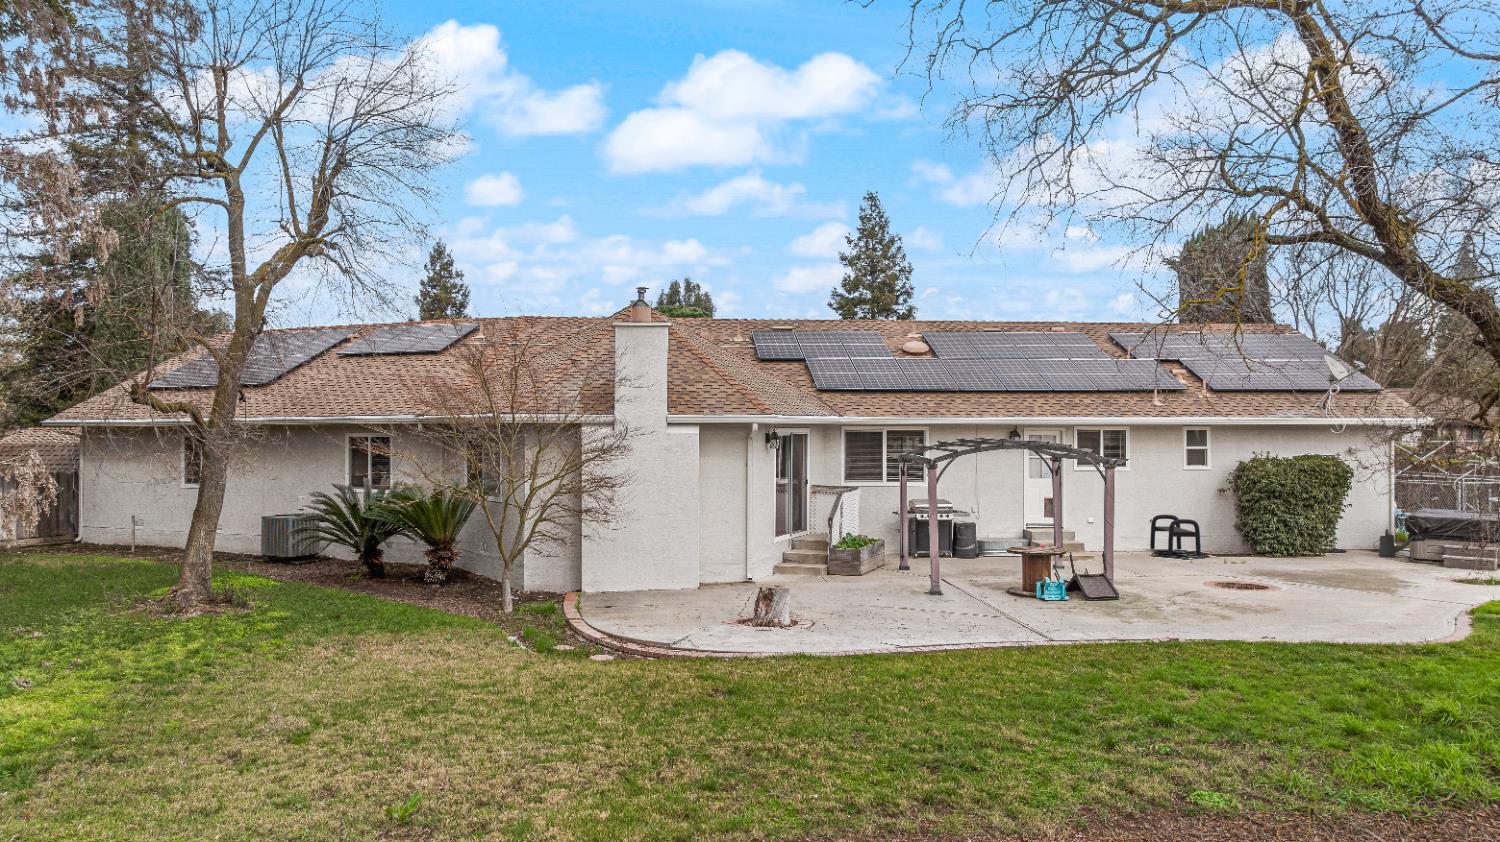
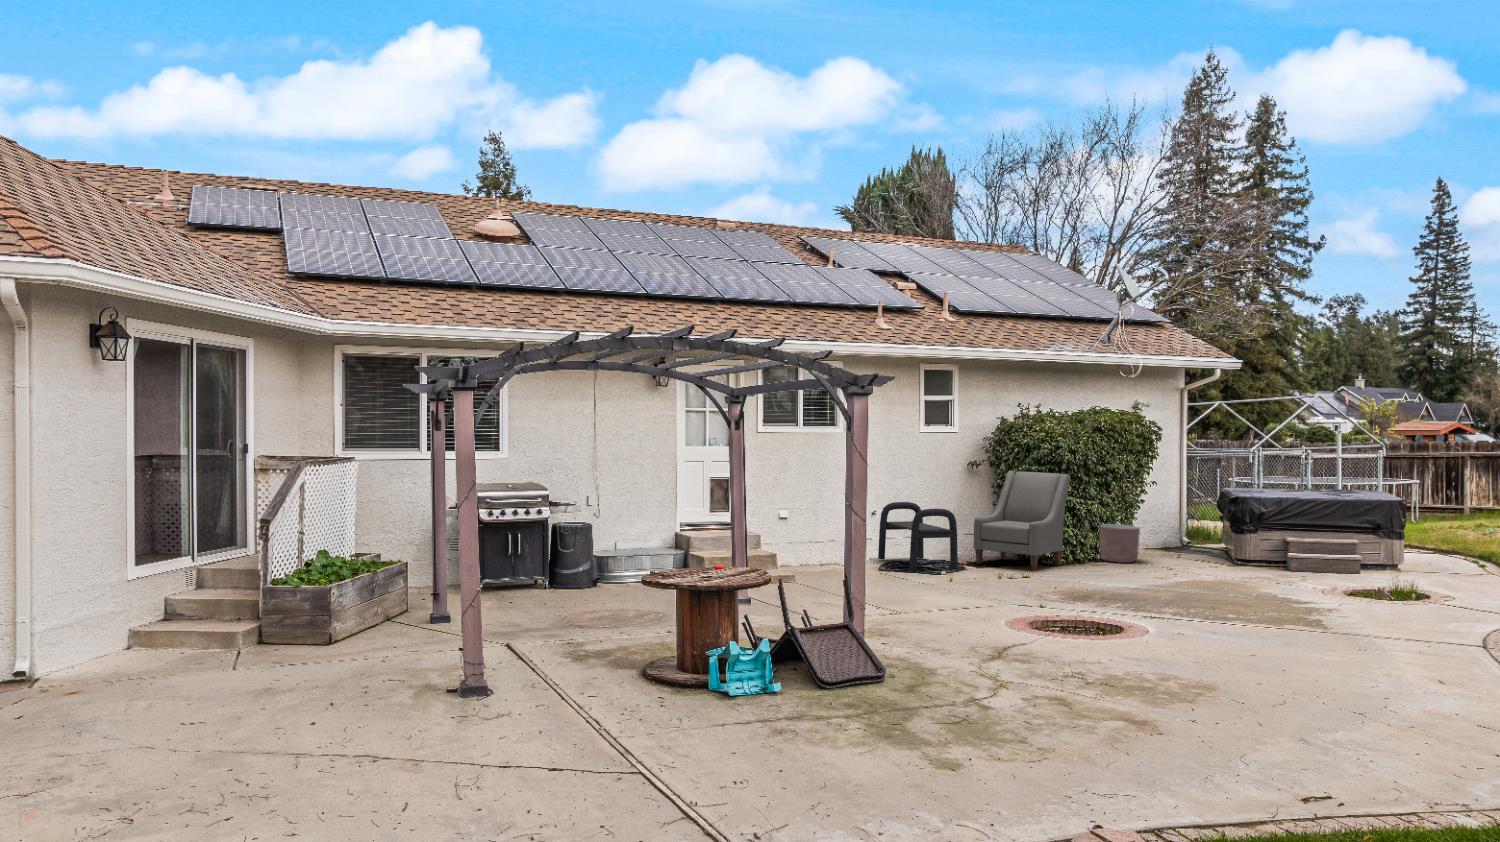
chair: none [1213,497,1282,559] -> present [974,471,1070,571]
watering can: present [1373,529,1414,557] -> none [1181,517,1236,560]
planter: none [1307,532,1336,557] -> present [1100,524,1140,563]

